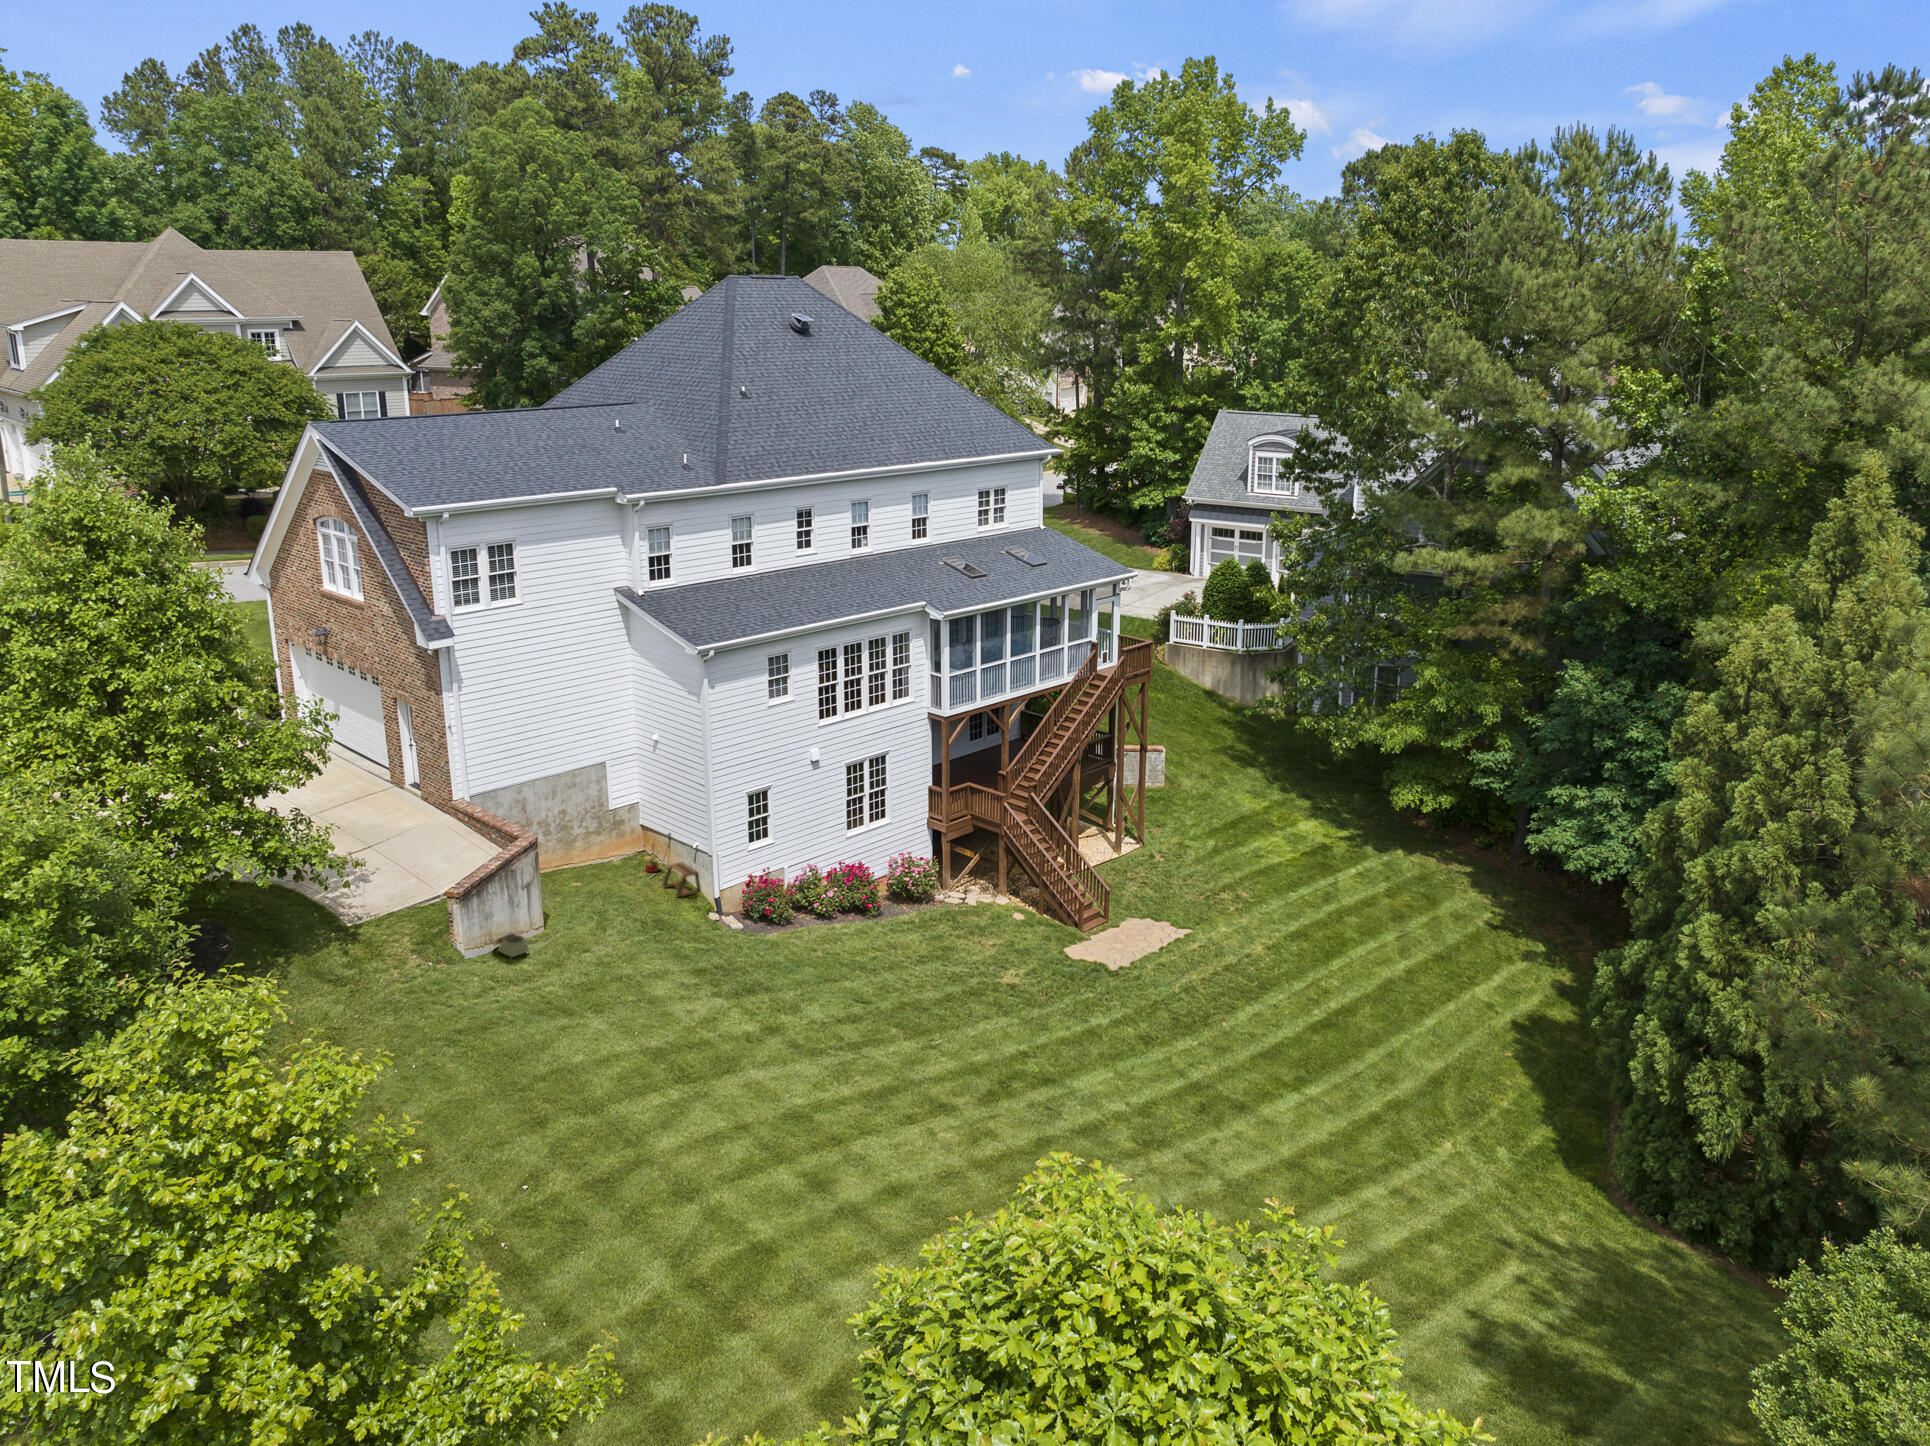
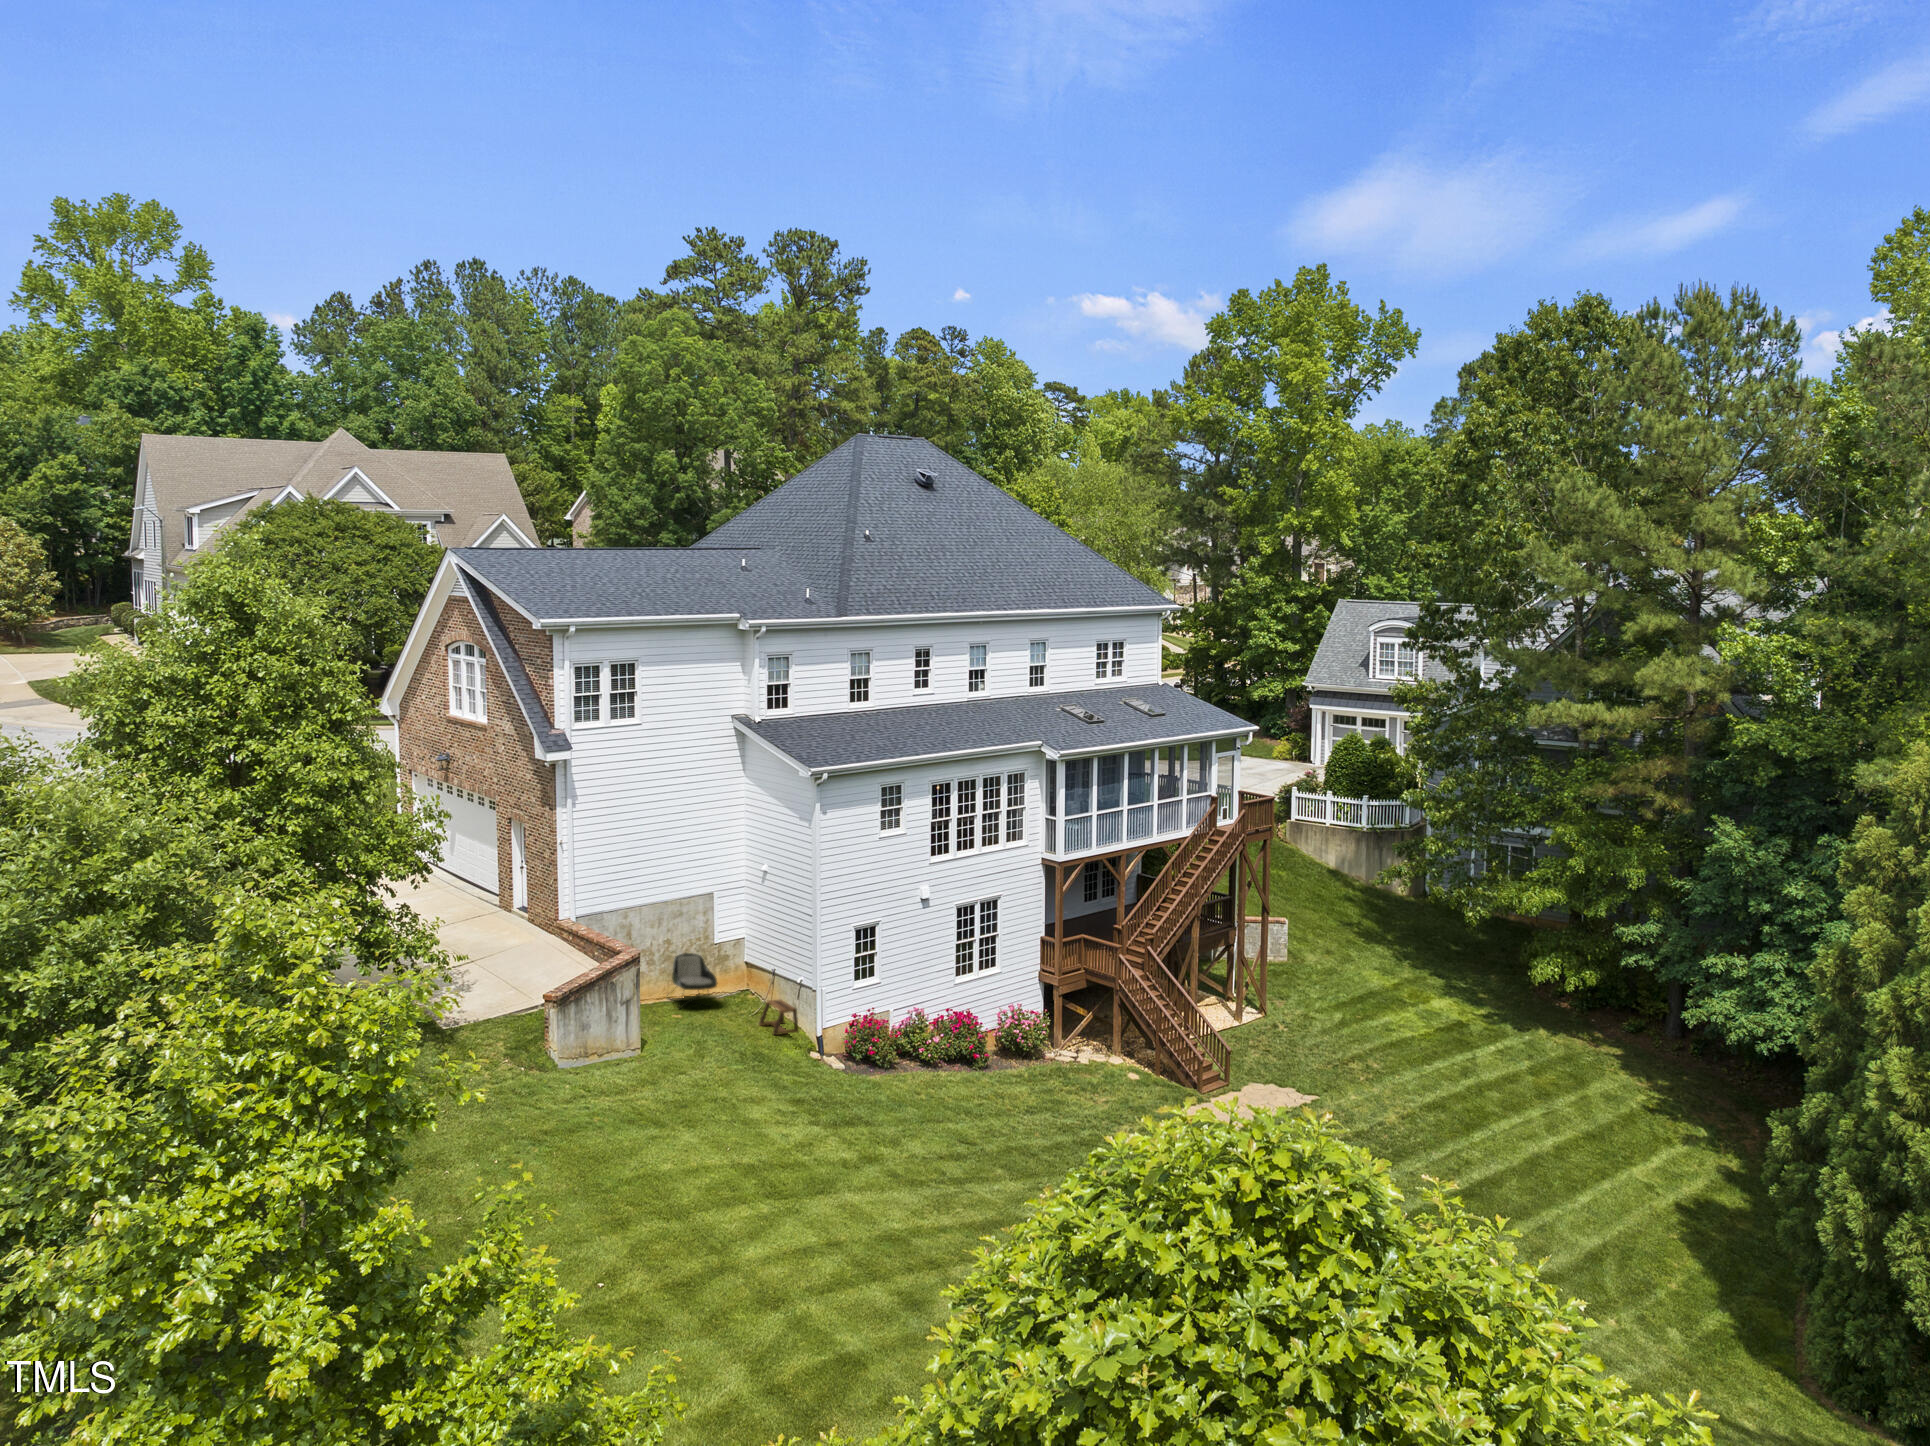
lounge chair: none [570,820,620,875] -> present [667,953,718,1008]
decorative plant: present [645,847,658,872] -> none [742,975,760,1011]
basket: present [495,933,529,958] -> none [582,1052,619,1079]

